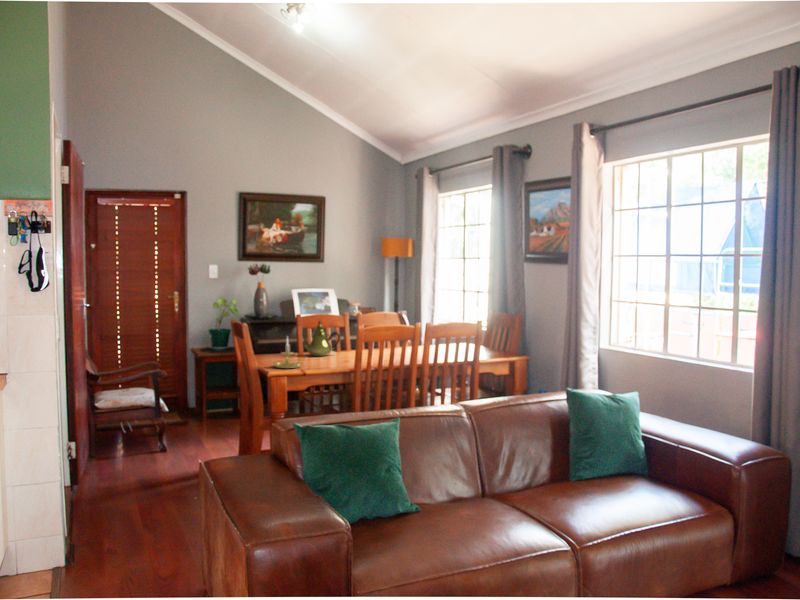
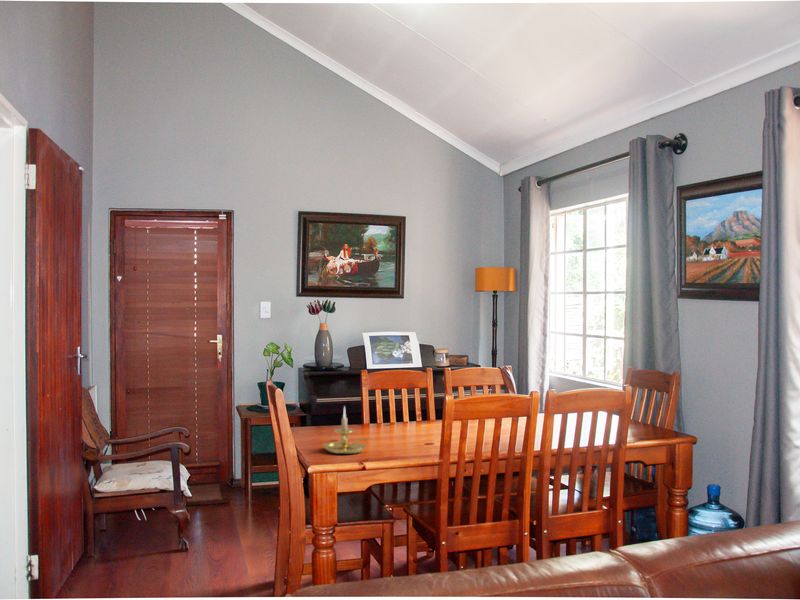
teapot: present [302,318,340,356] -> none [366,376,421,431]

